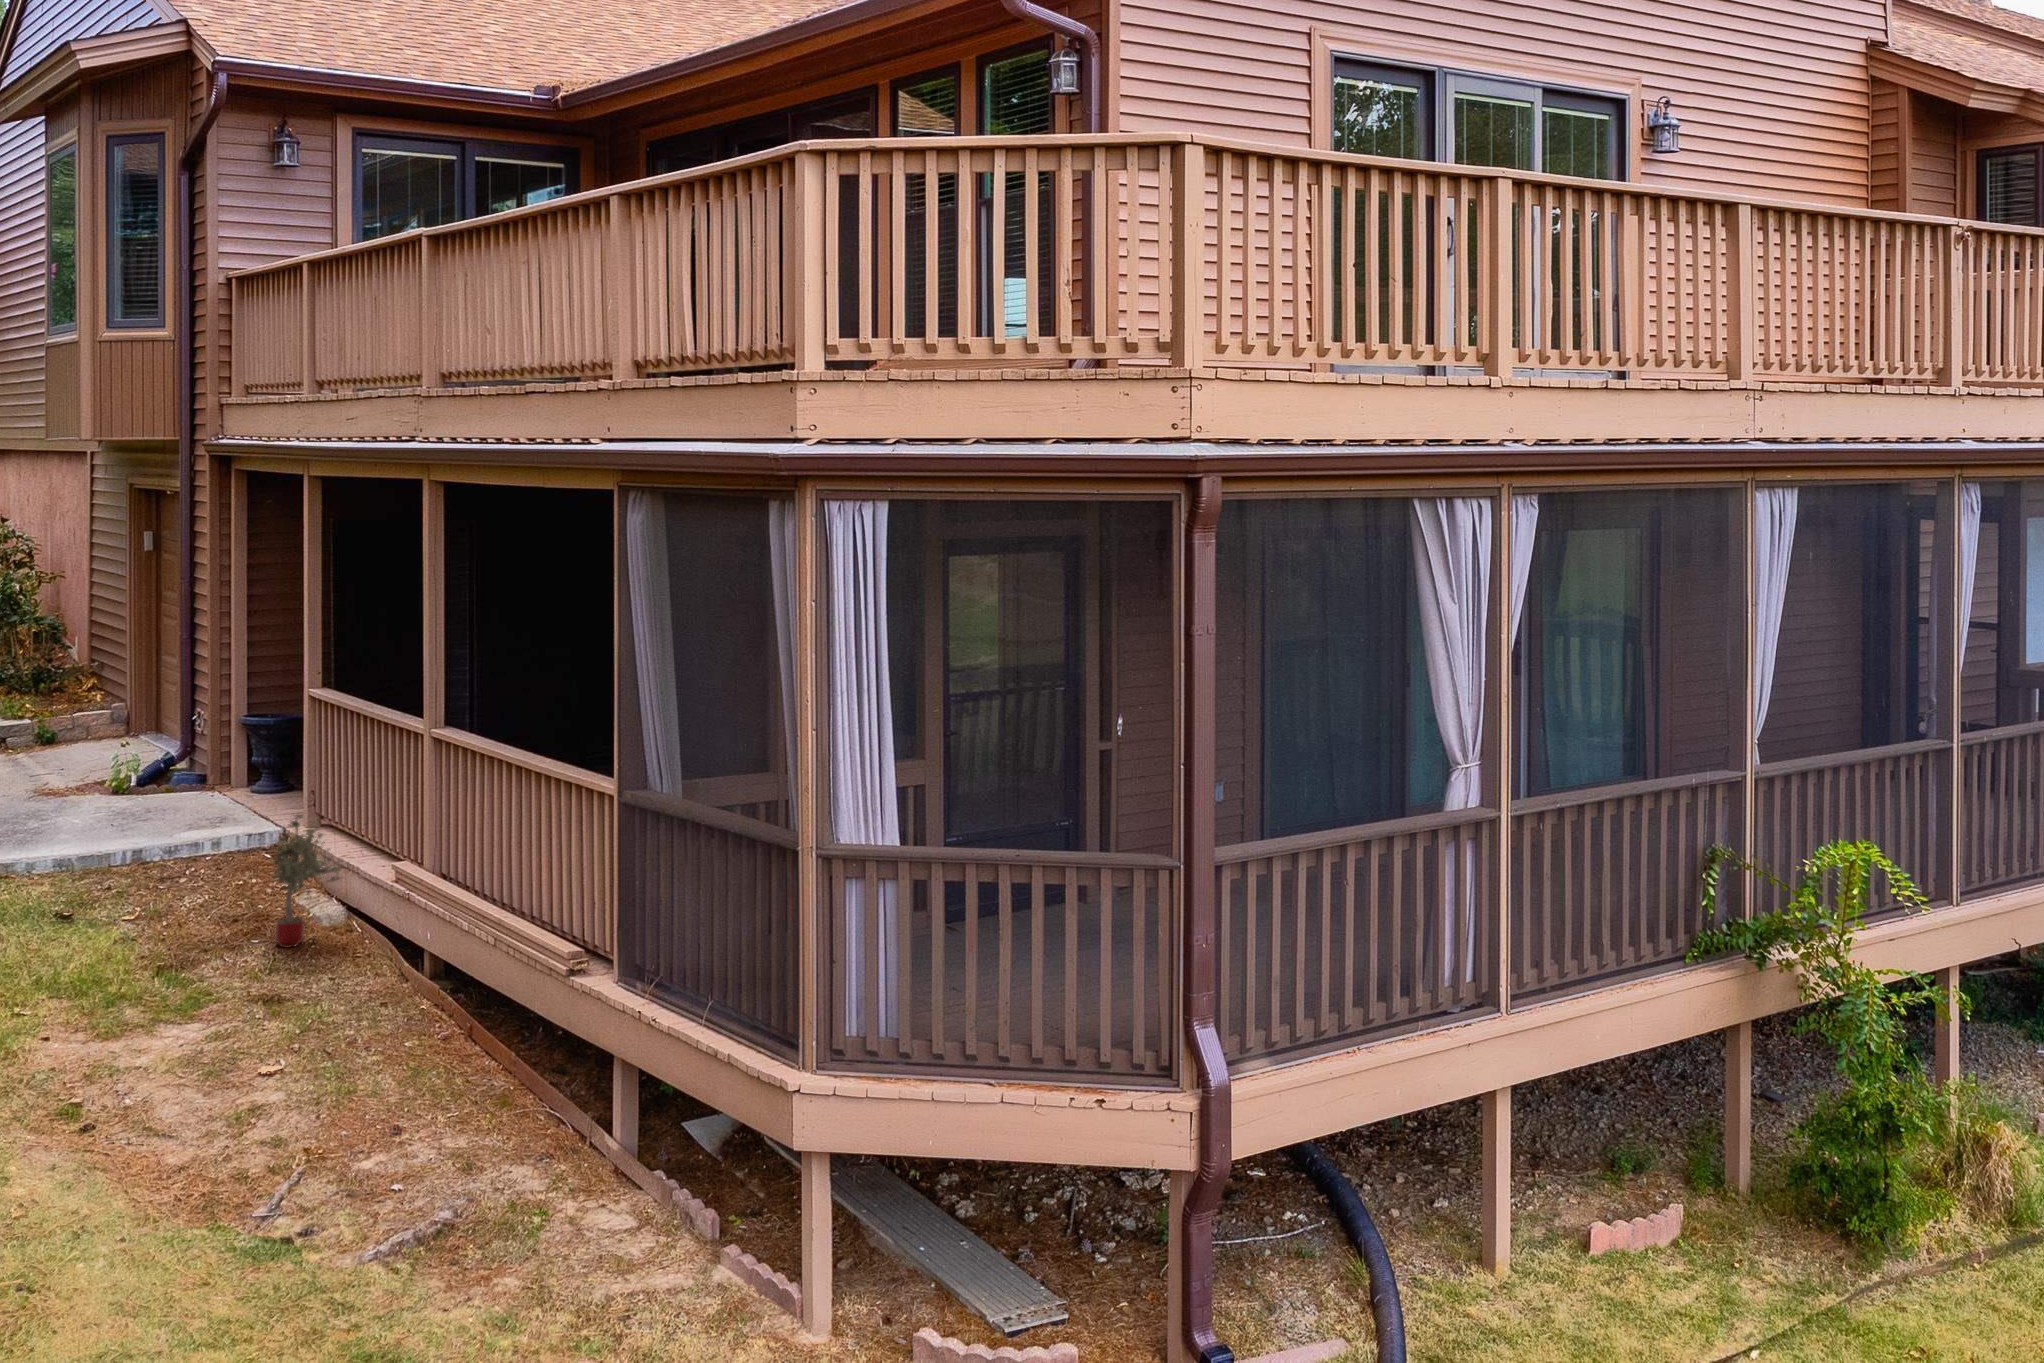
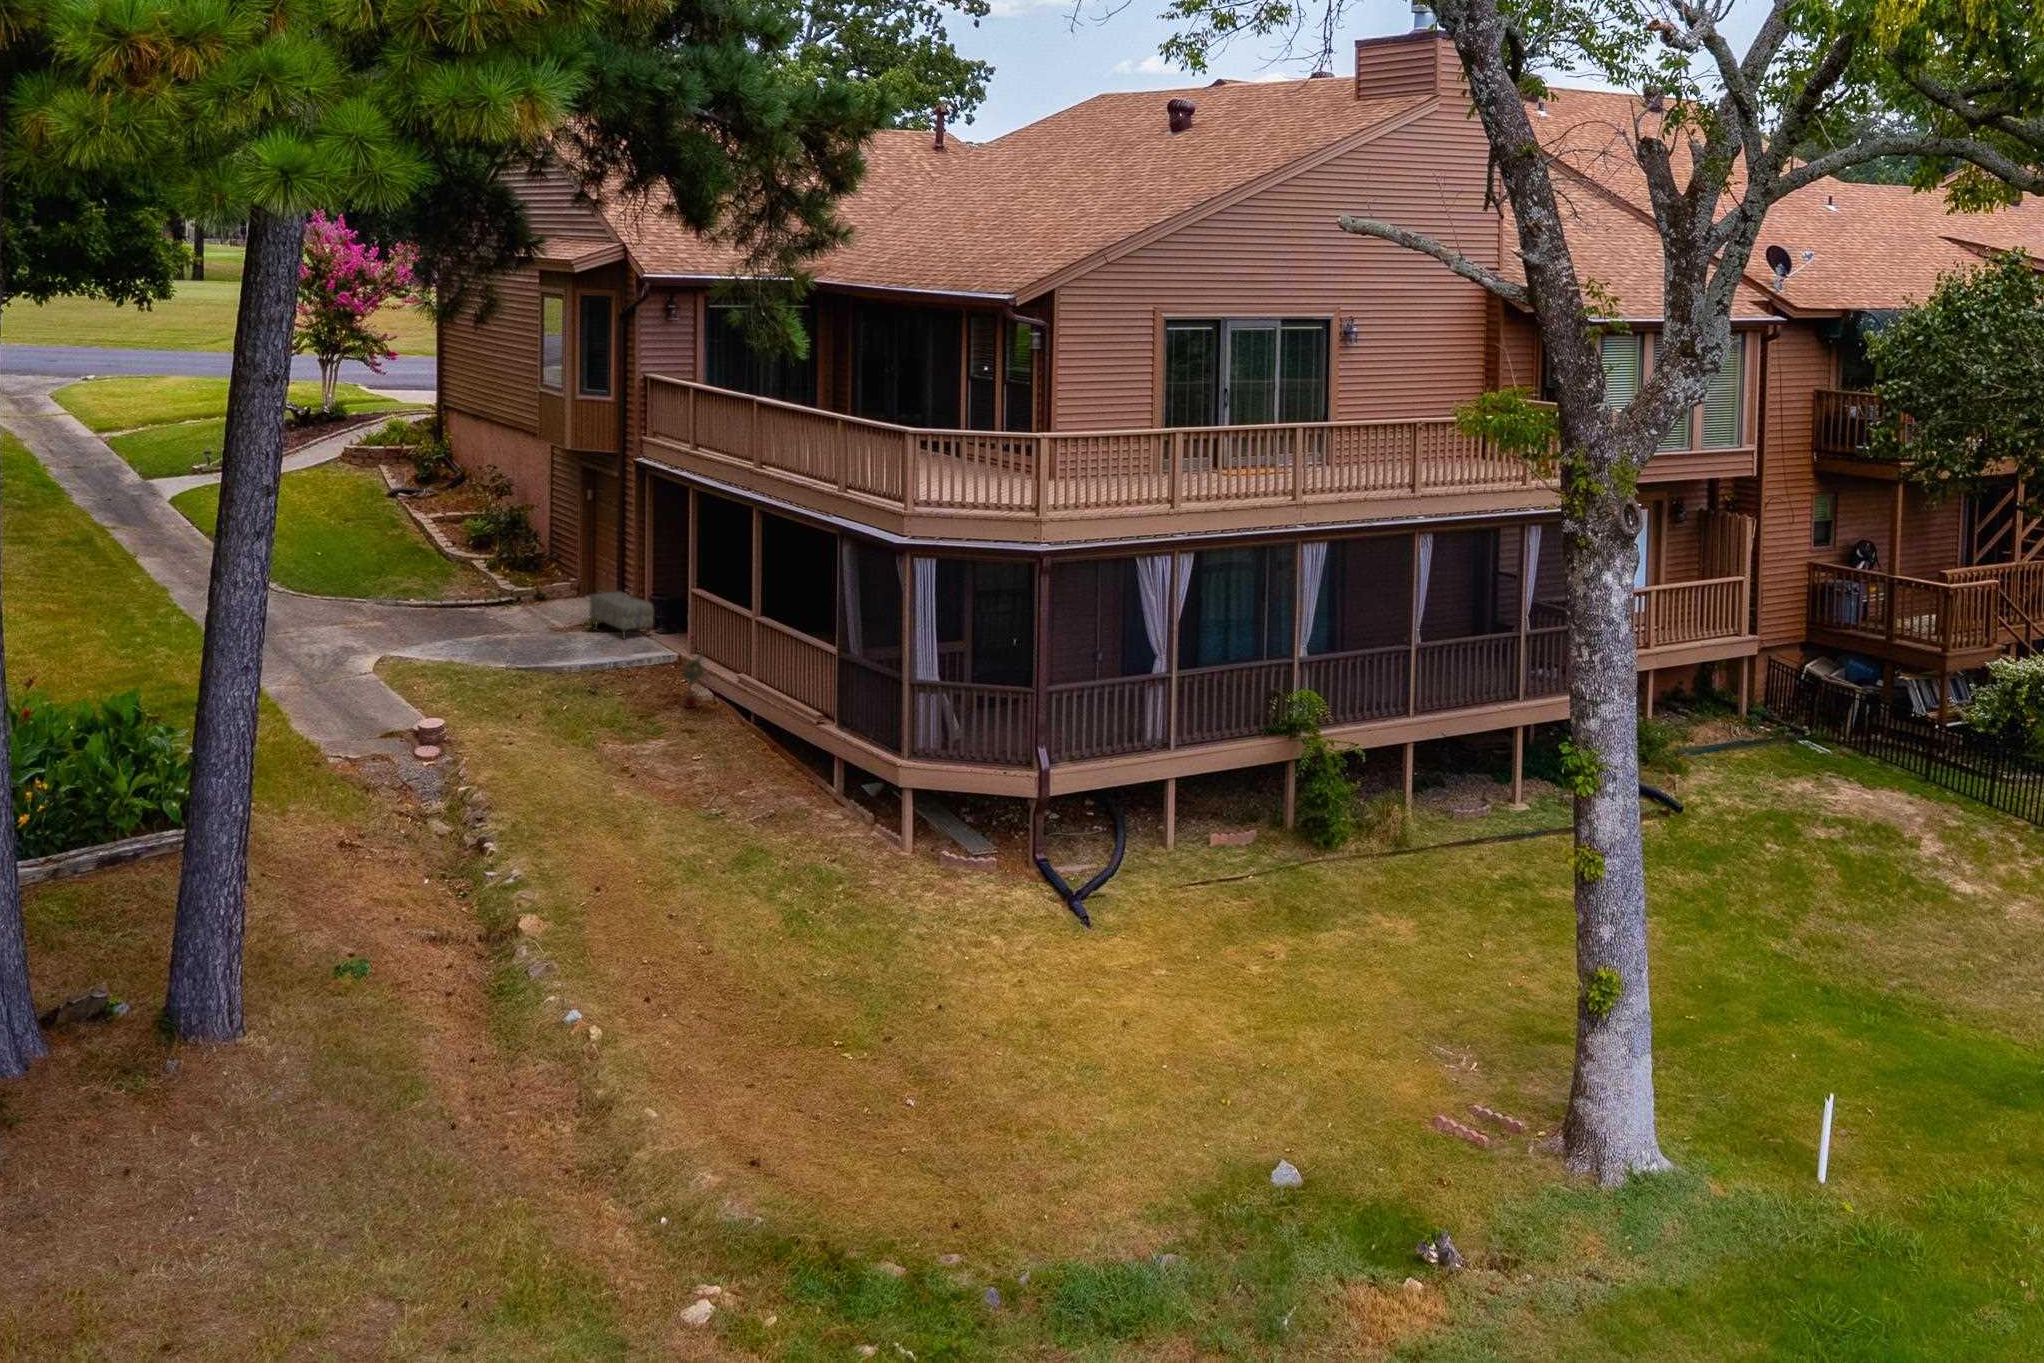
bench: none [121,716,248,809] -> present [589,591,654,638]

